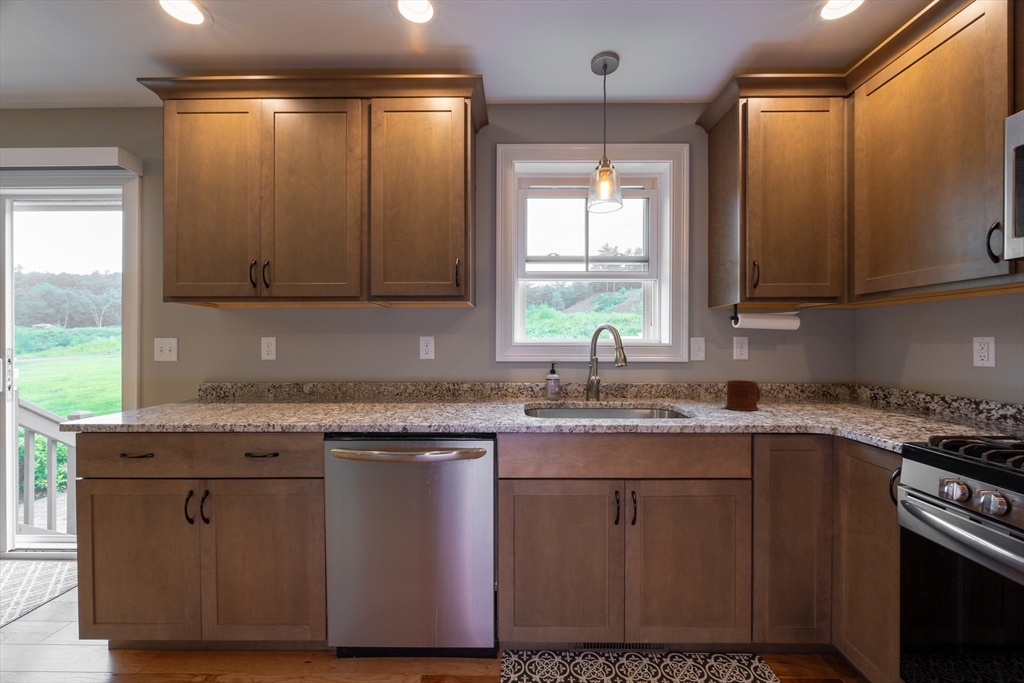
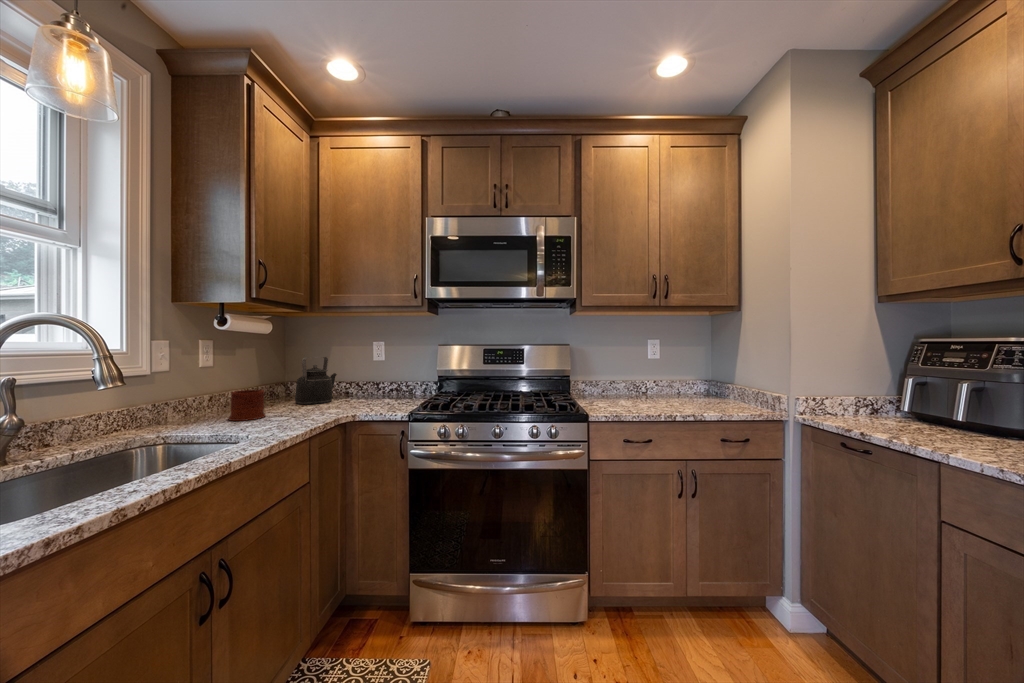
kettle: none [823,350,899,414] -> present [295,357,337,404]

